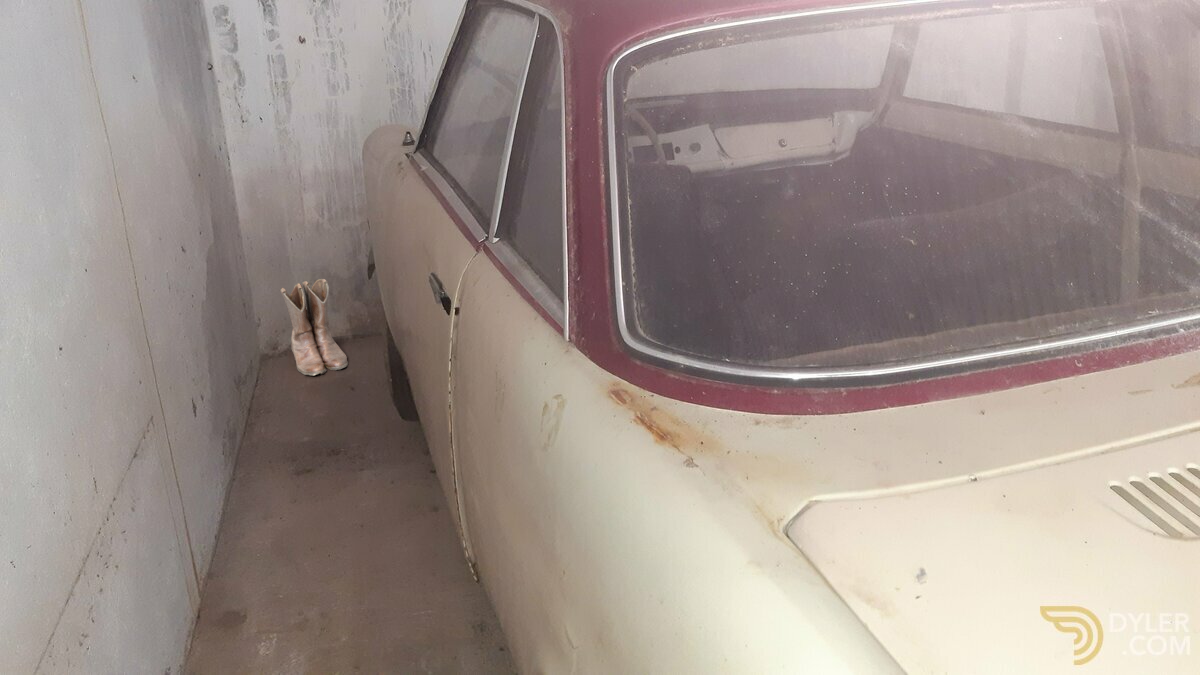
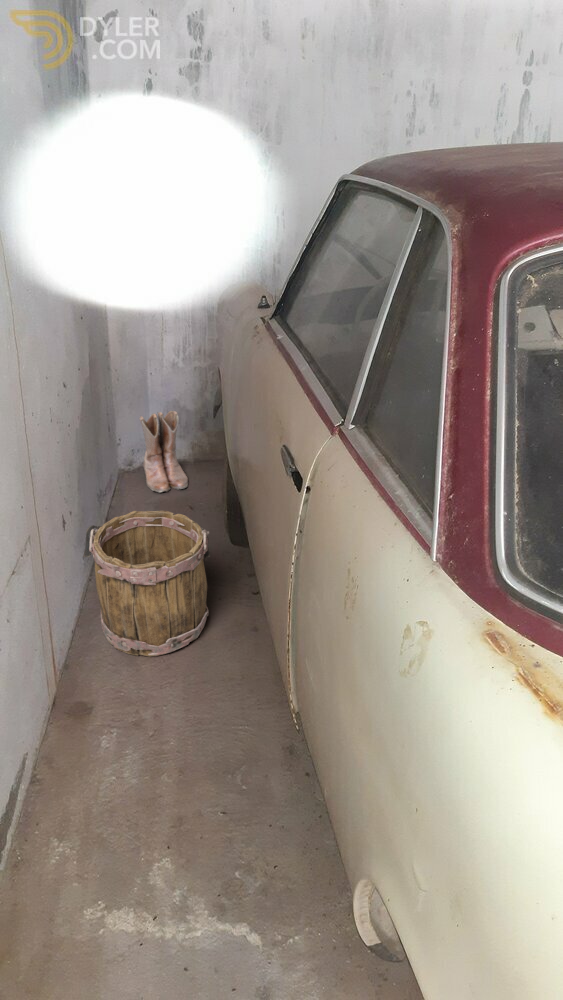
bucket: none [221,383,380,553] -> present [83,511,210,656]

